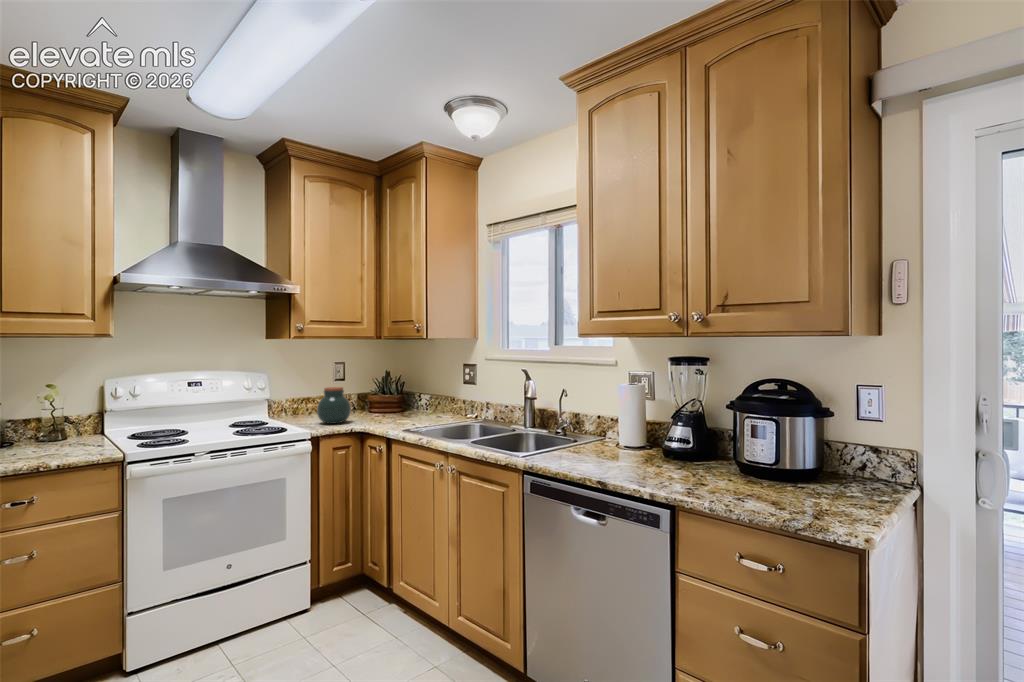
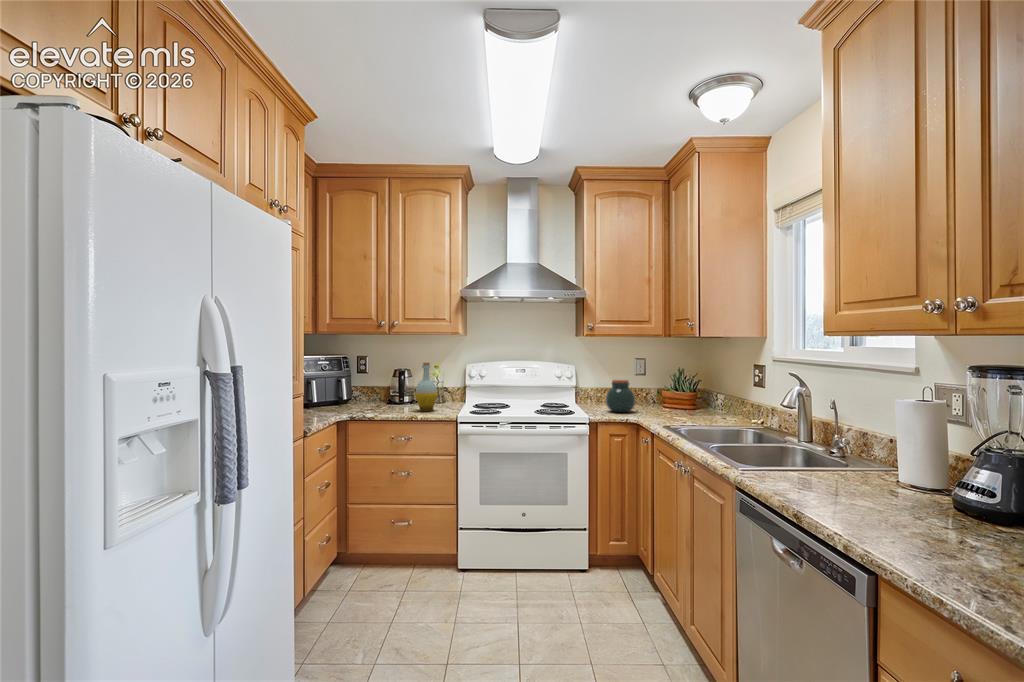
bottle: none [31,379,77,454] -> present [415,362,438,411]

